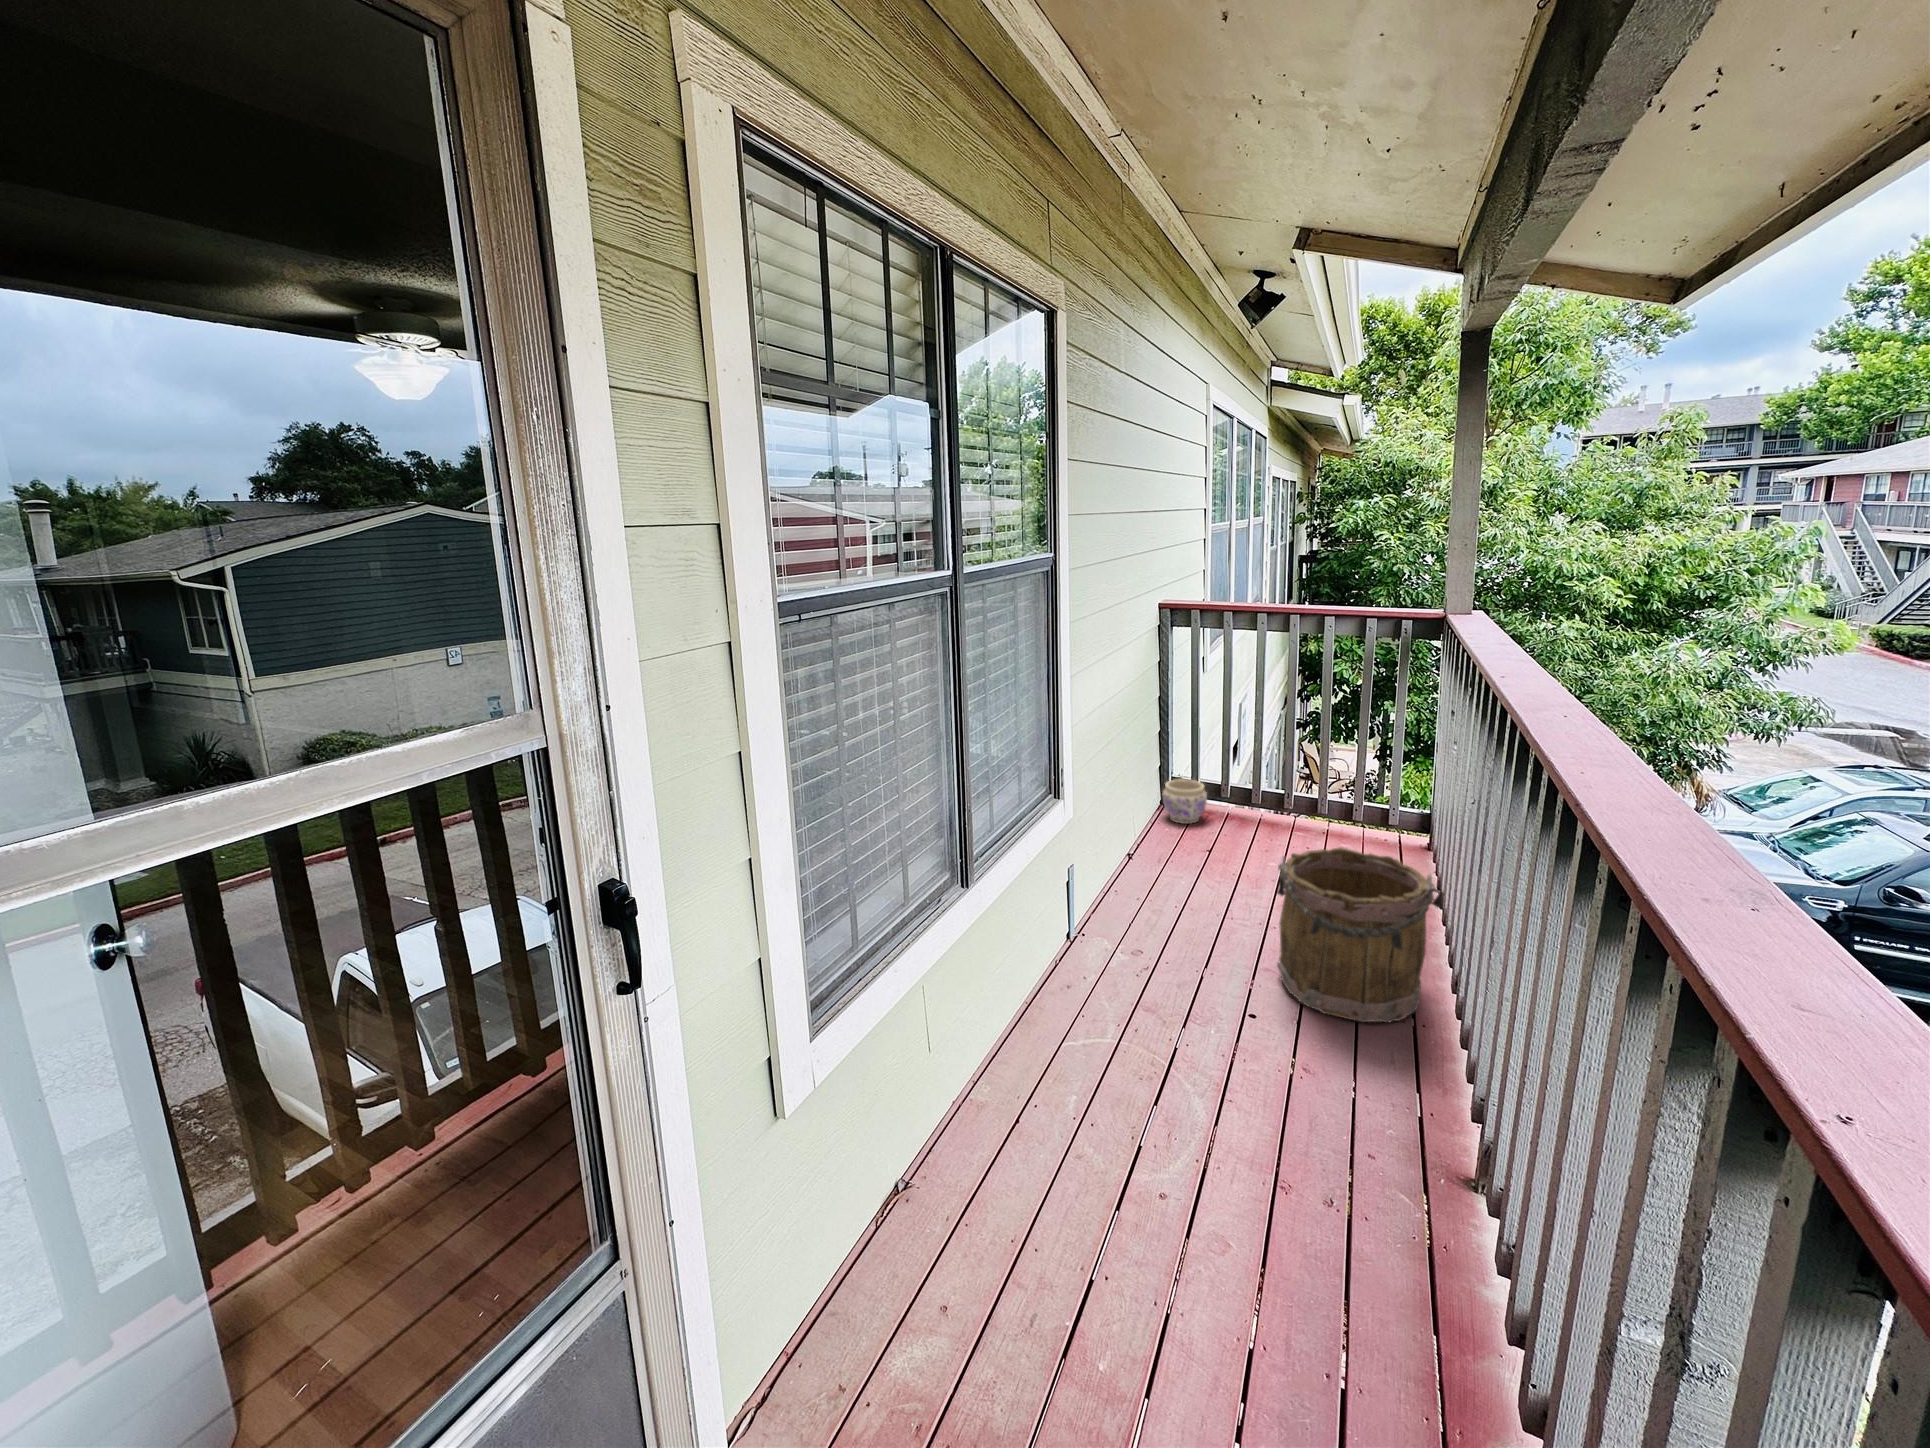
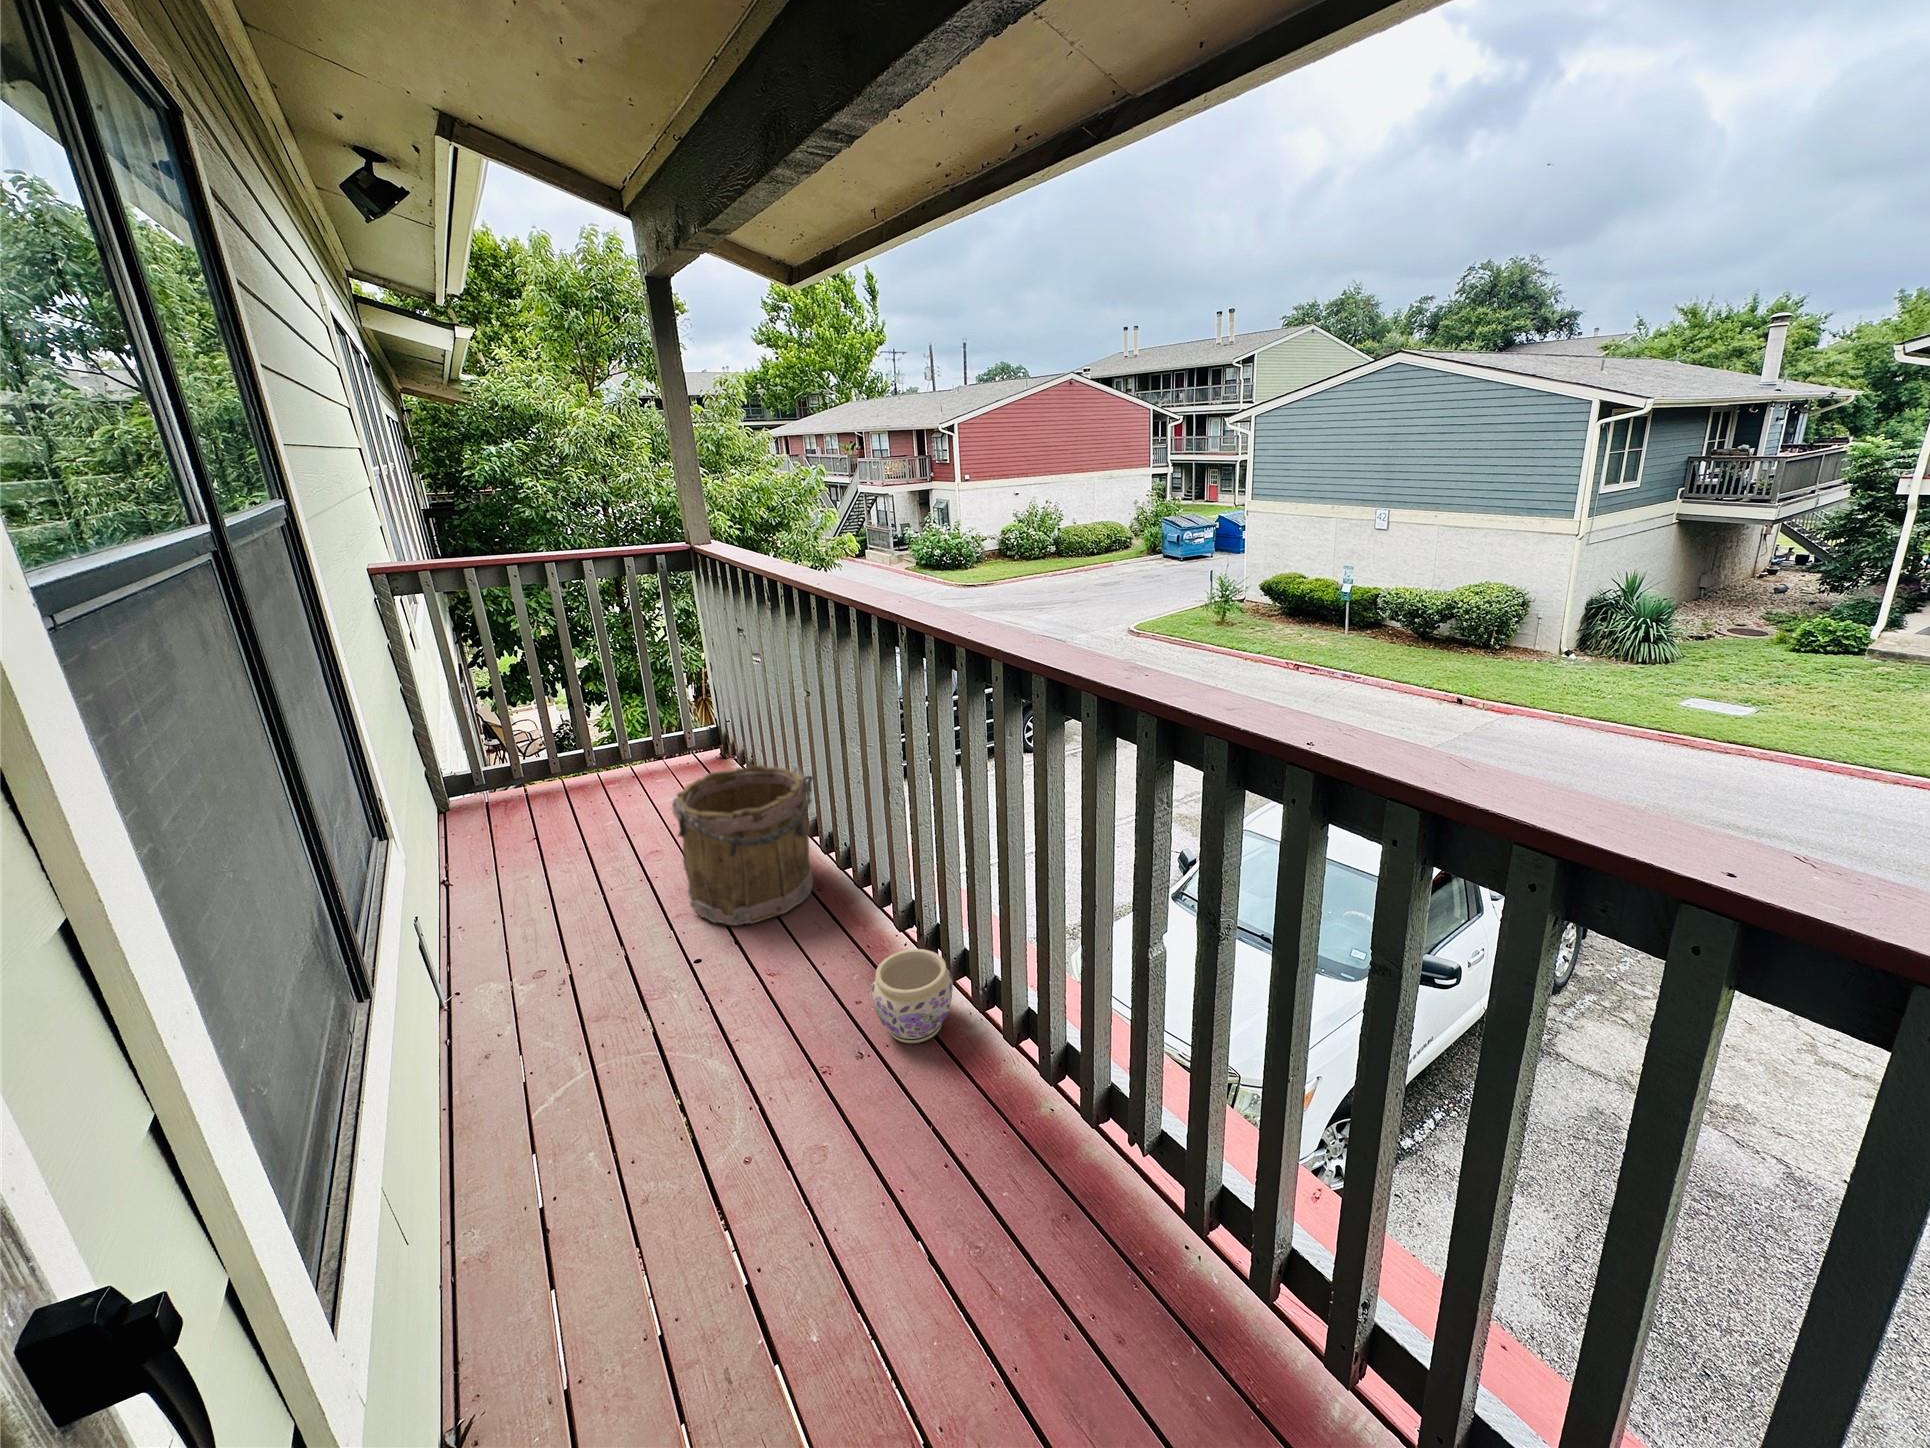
planter: present [1162,779,1207,824] -> present [872,949,953,1045]

